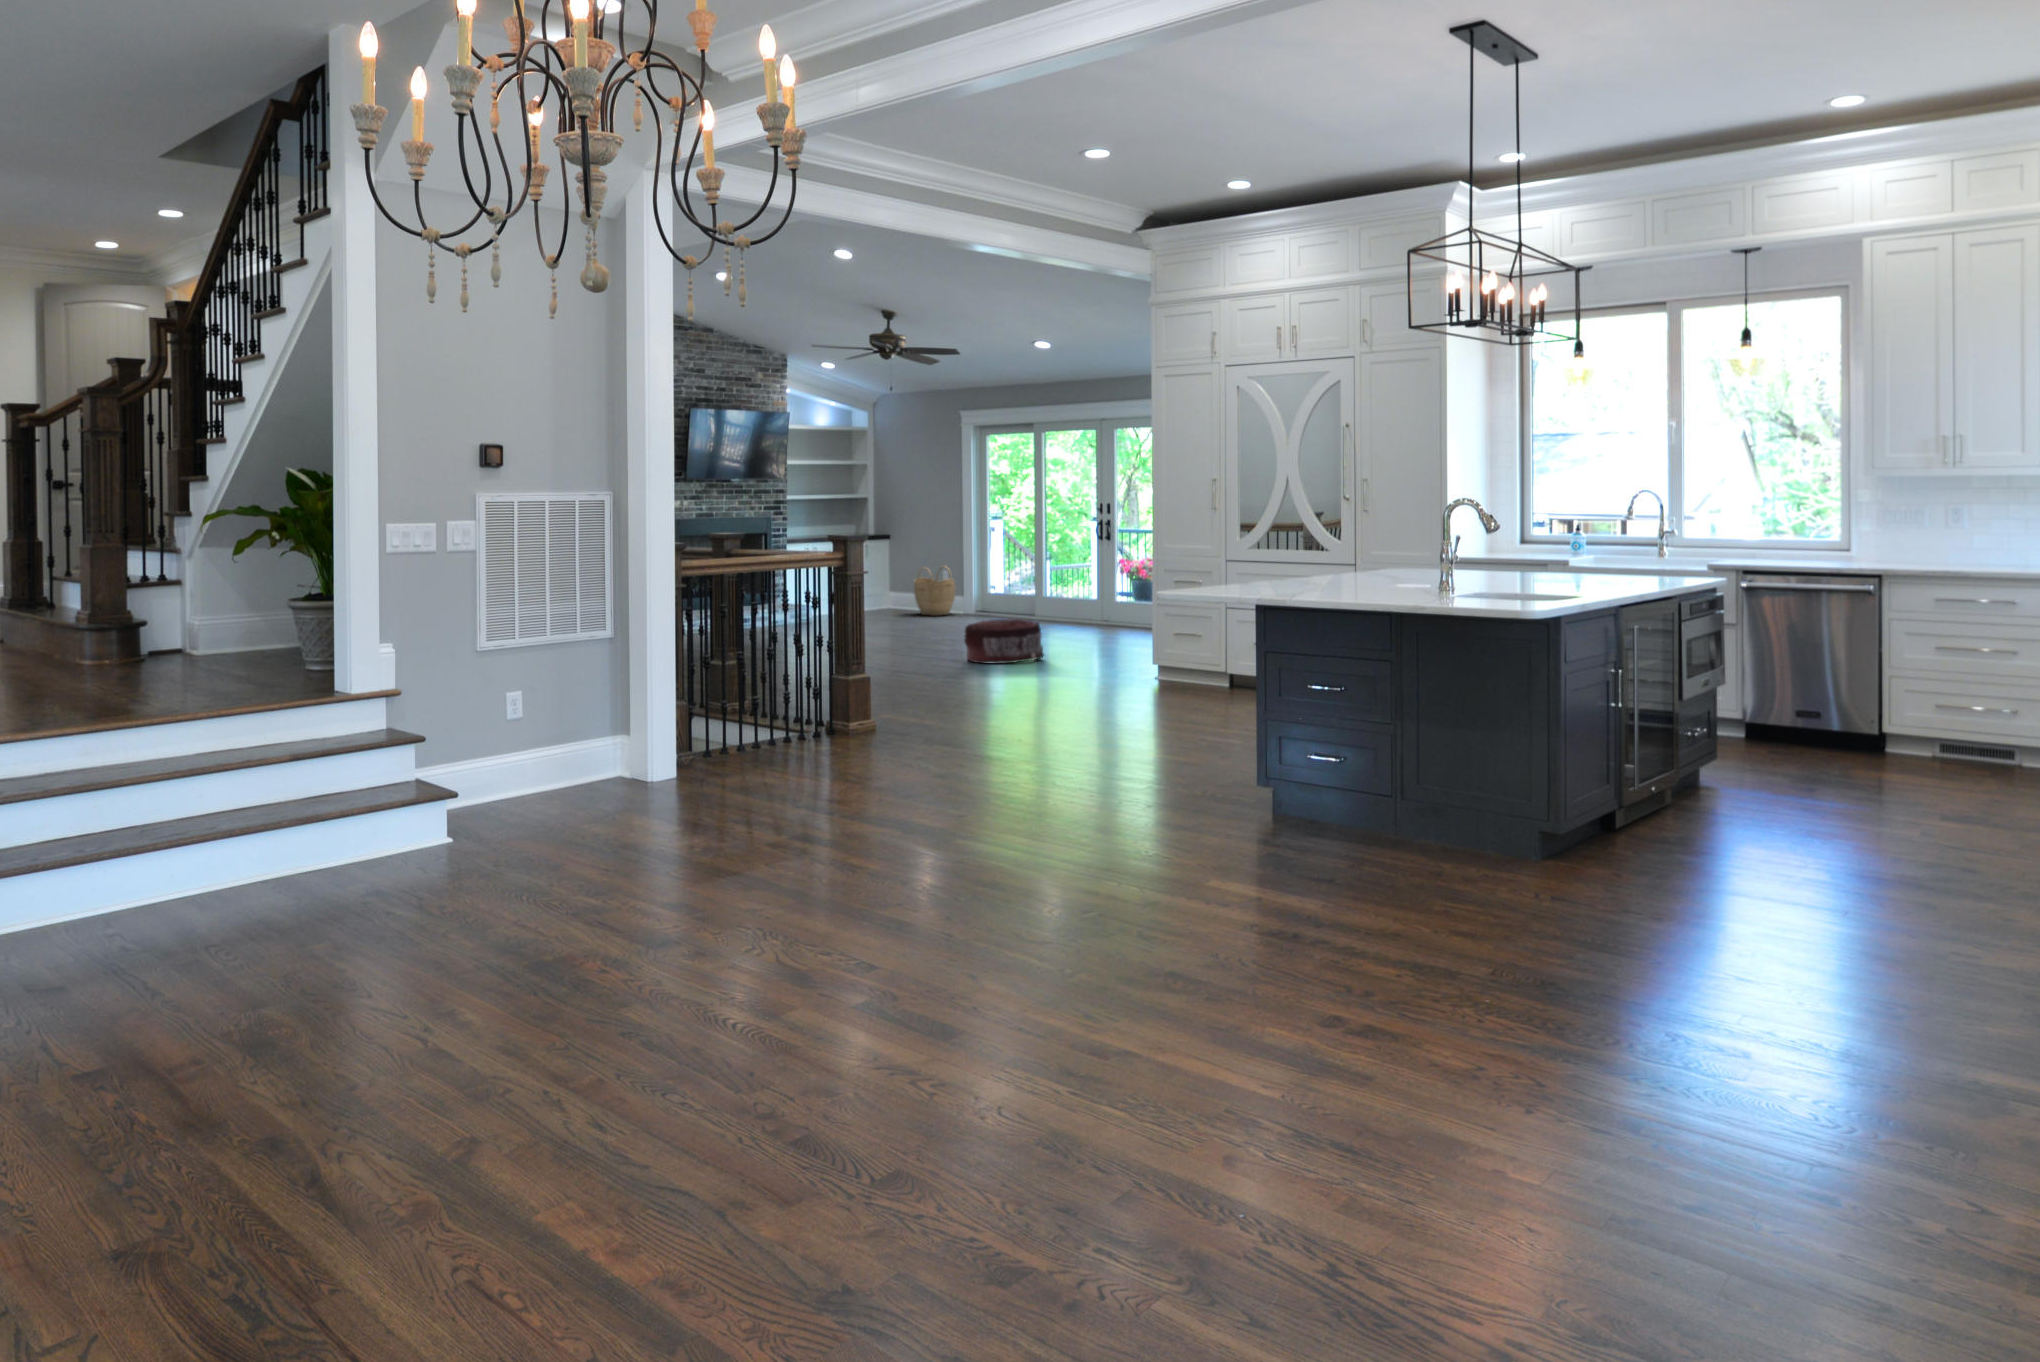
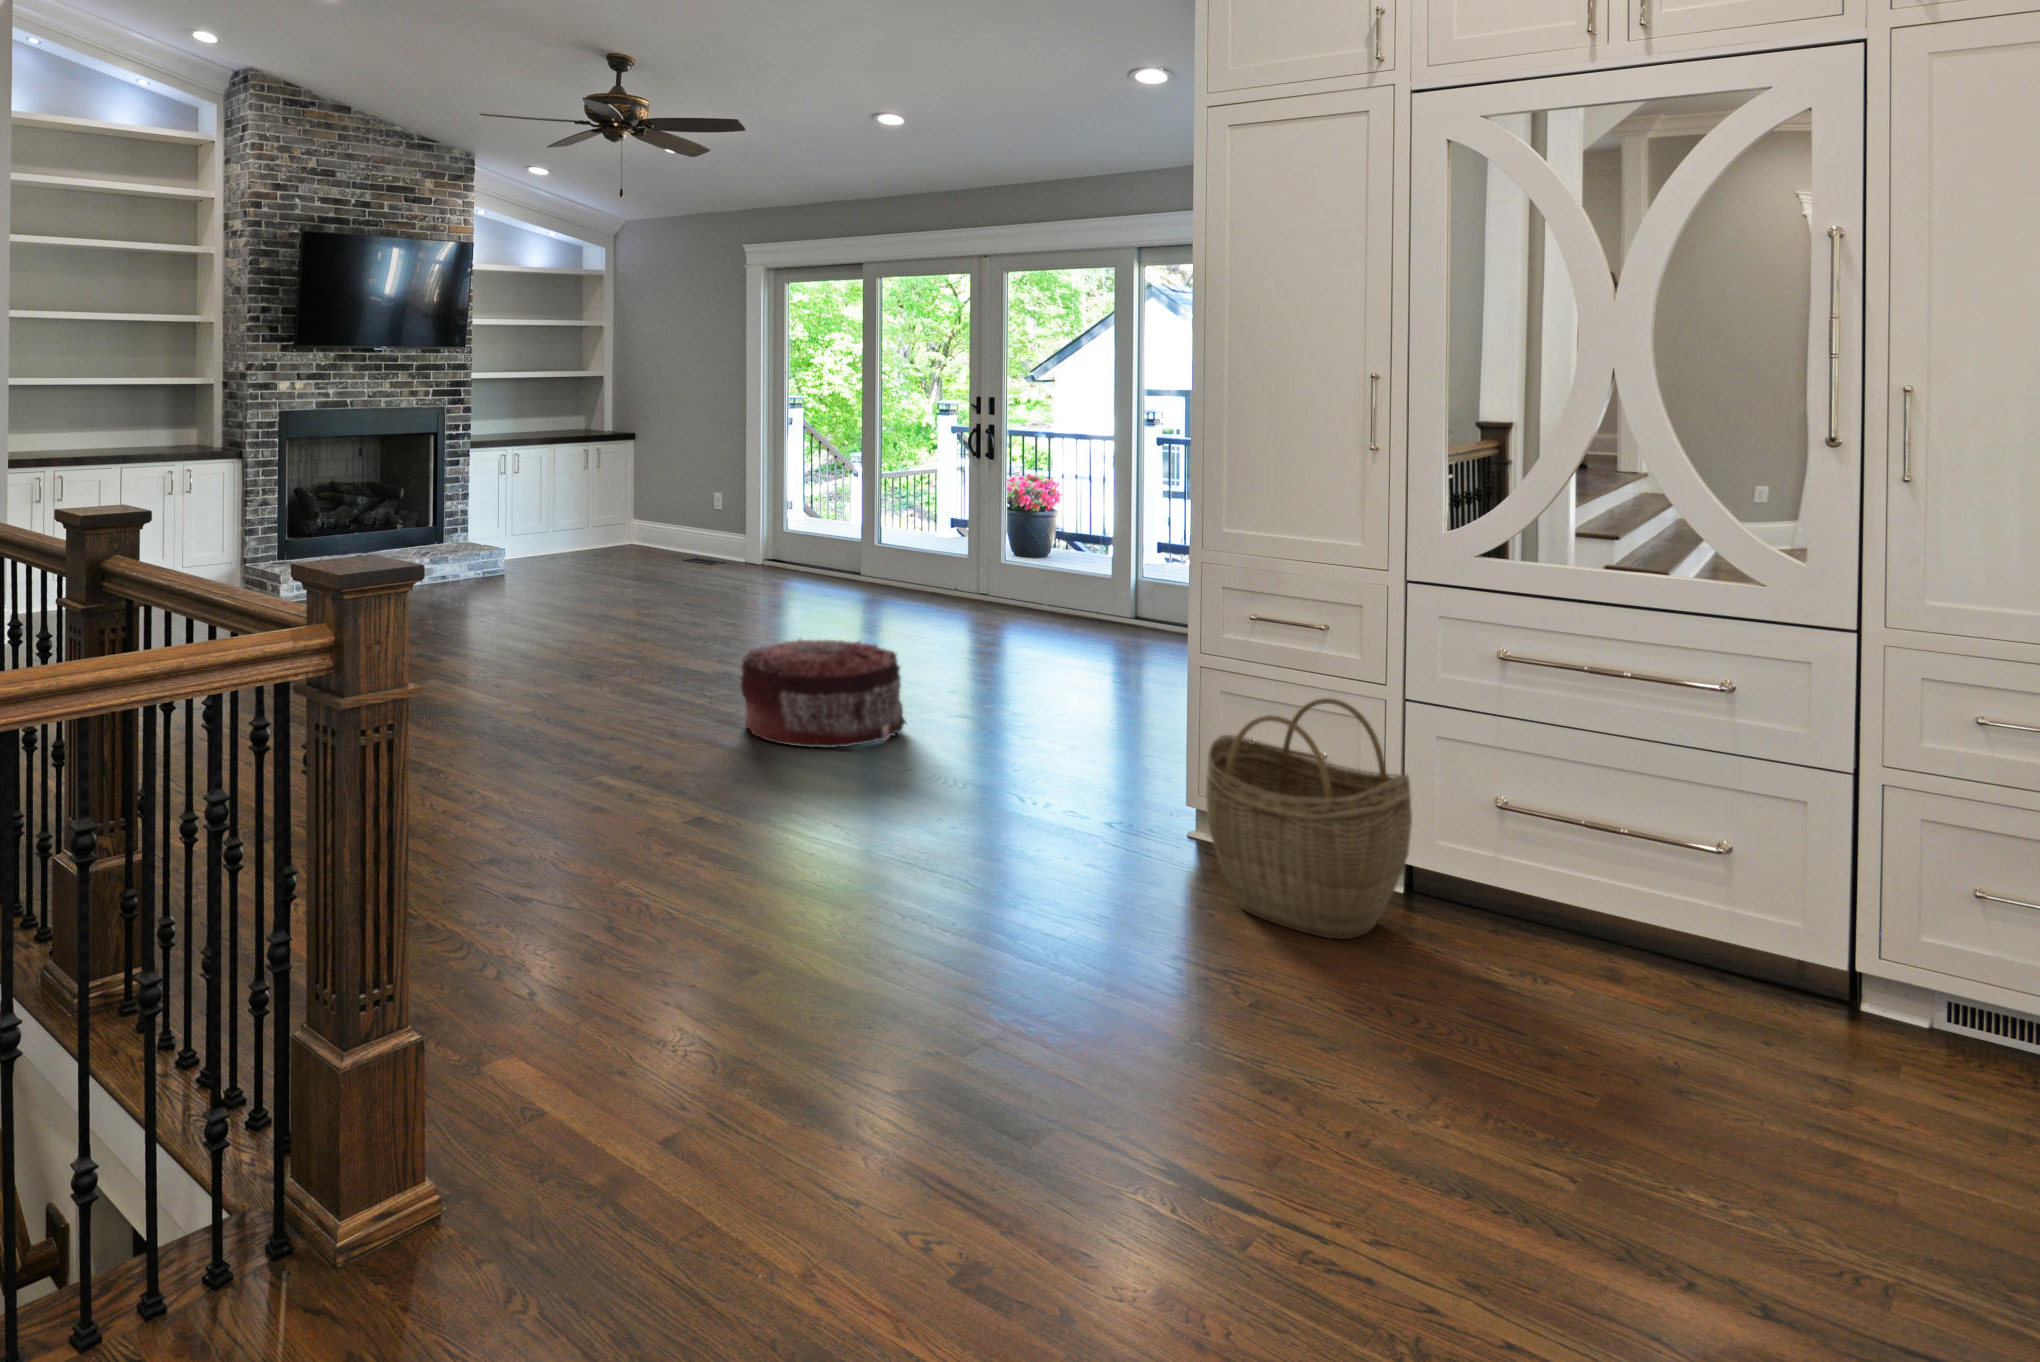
woven basket: present [914,568,955,616] -> present [1206,698,1412,939]

